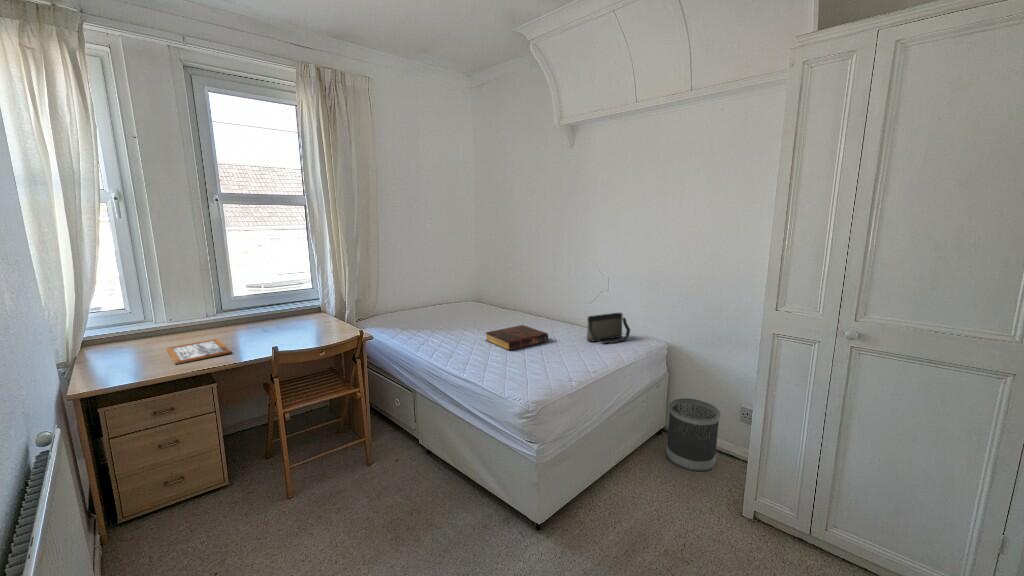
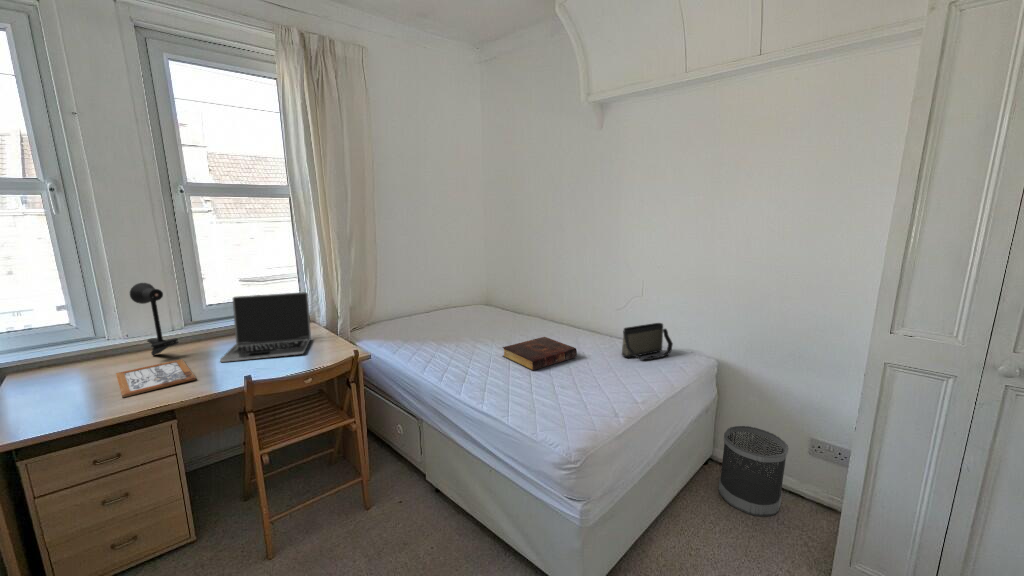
desk lamp: none [176,276,214,336] -> present [130,283,179,355]
laptop: none [249,285,323,341] -> present [220,292,311,362]

